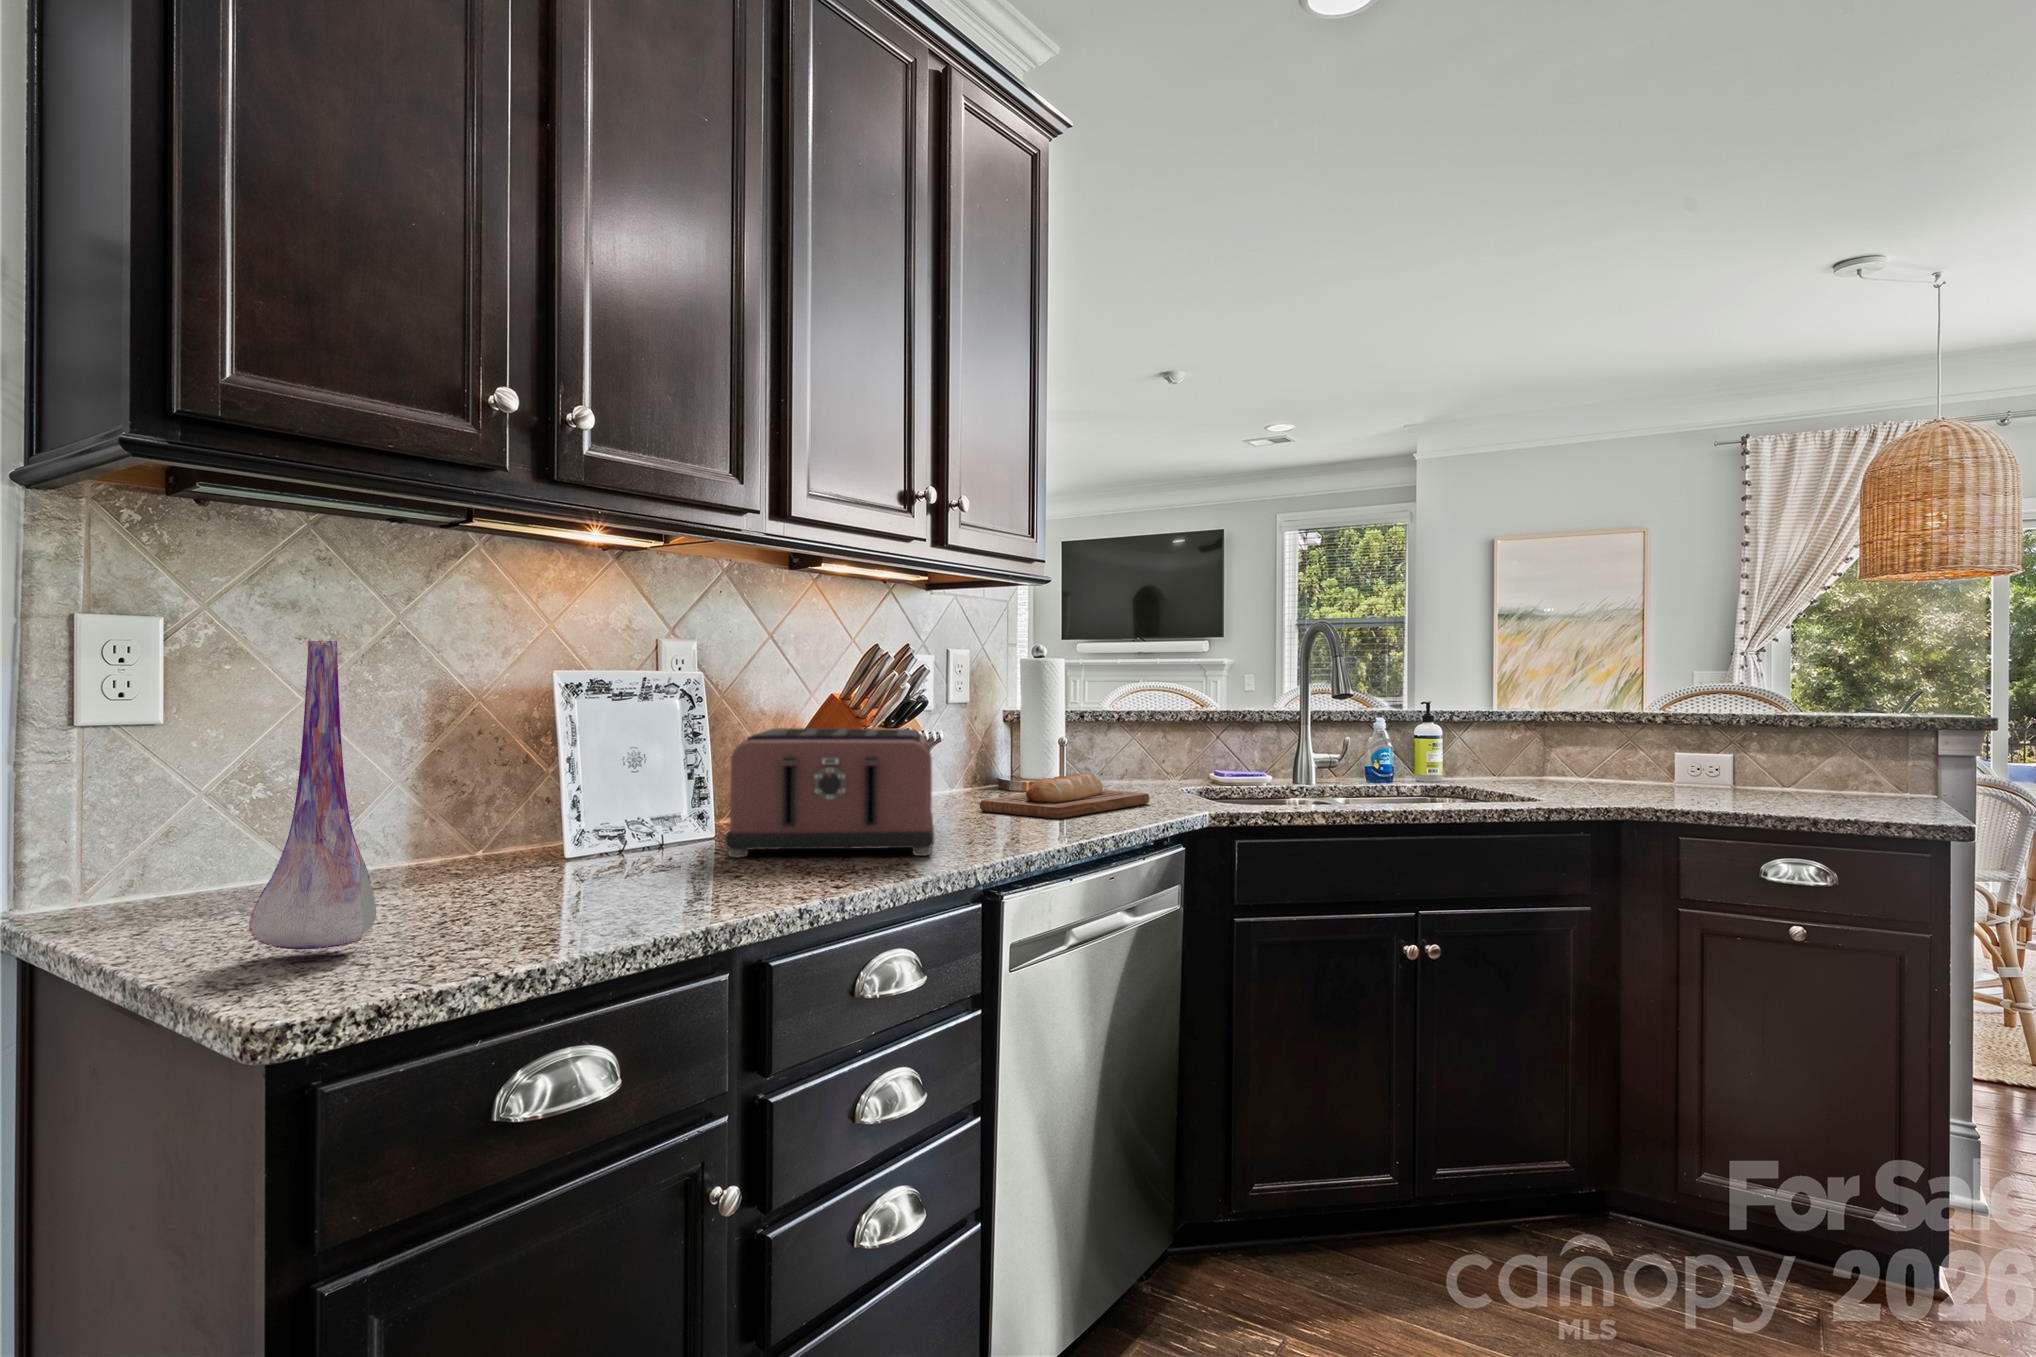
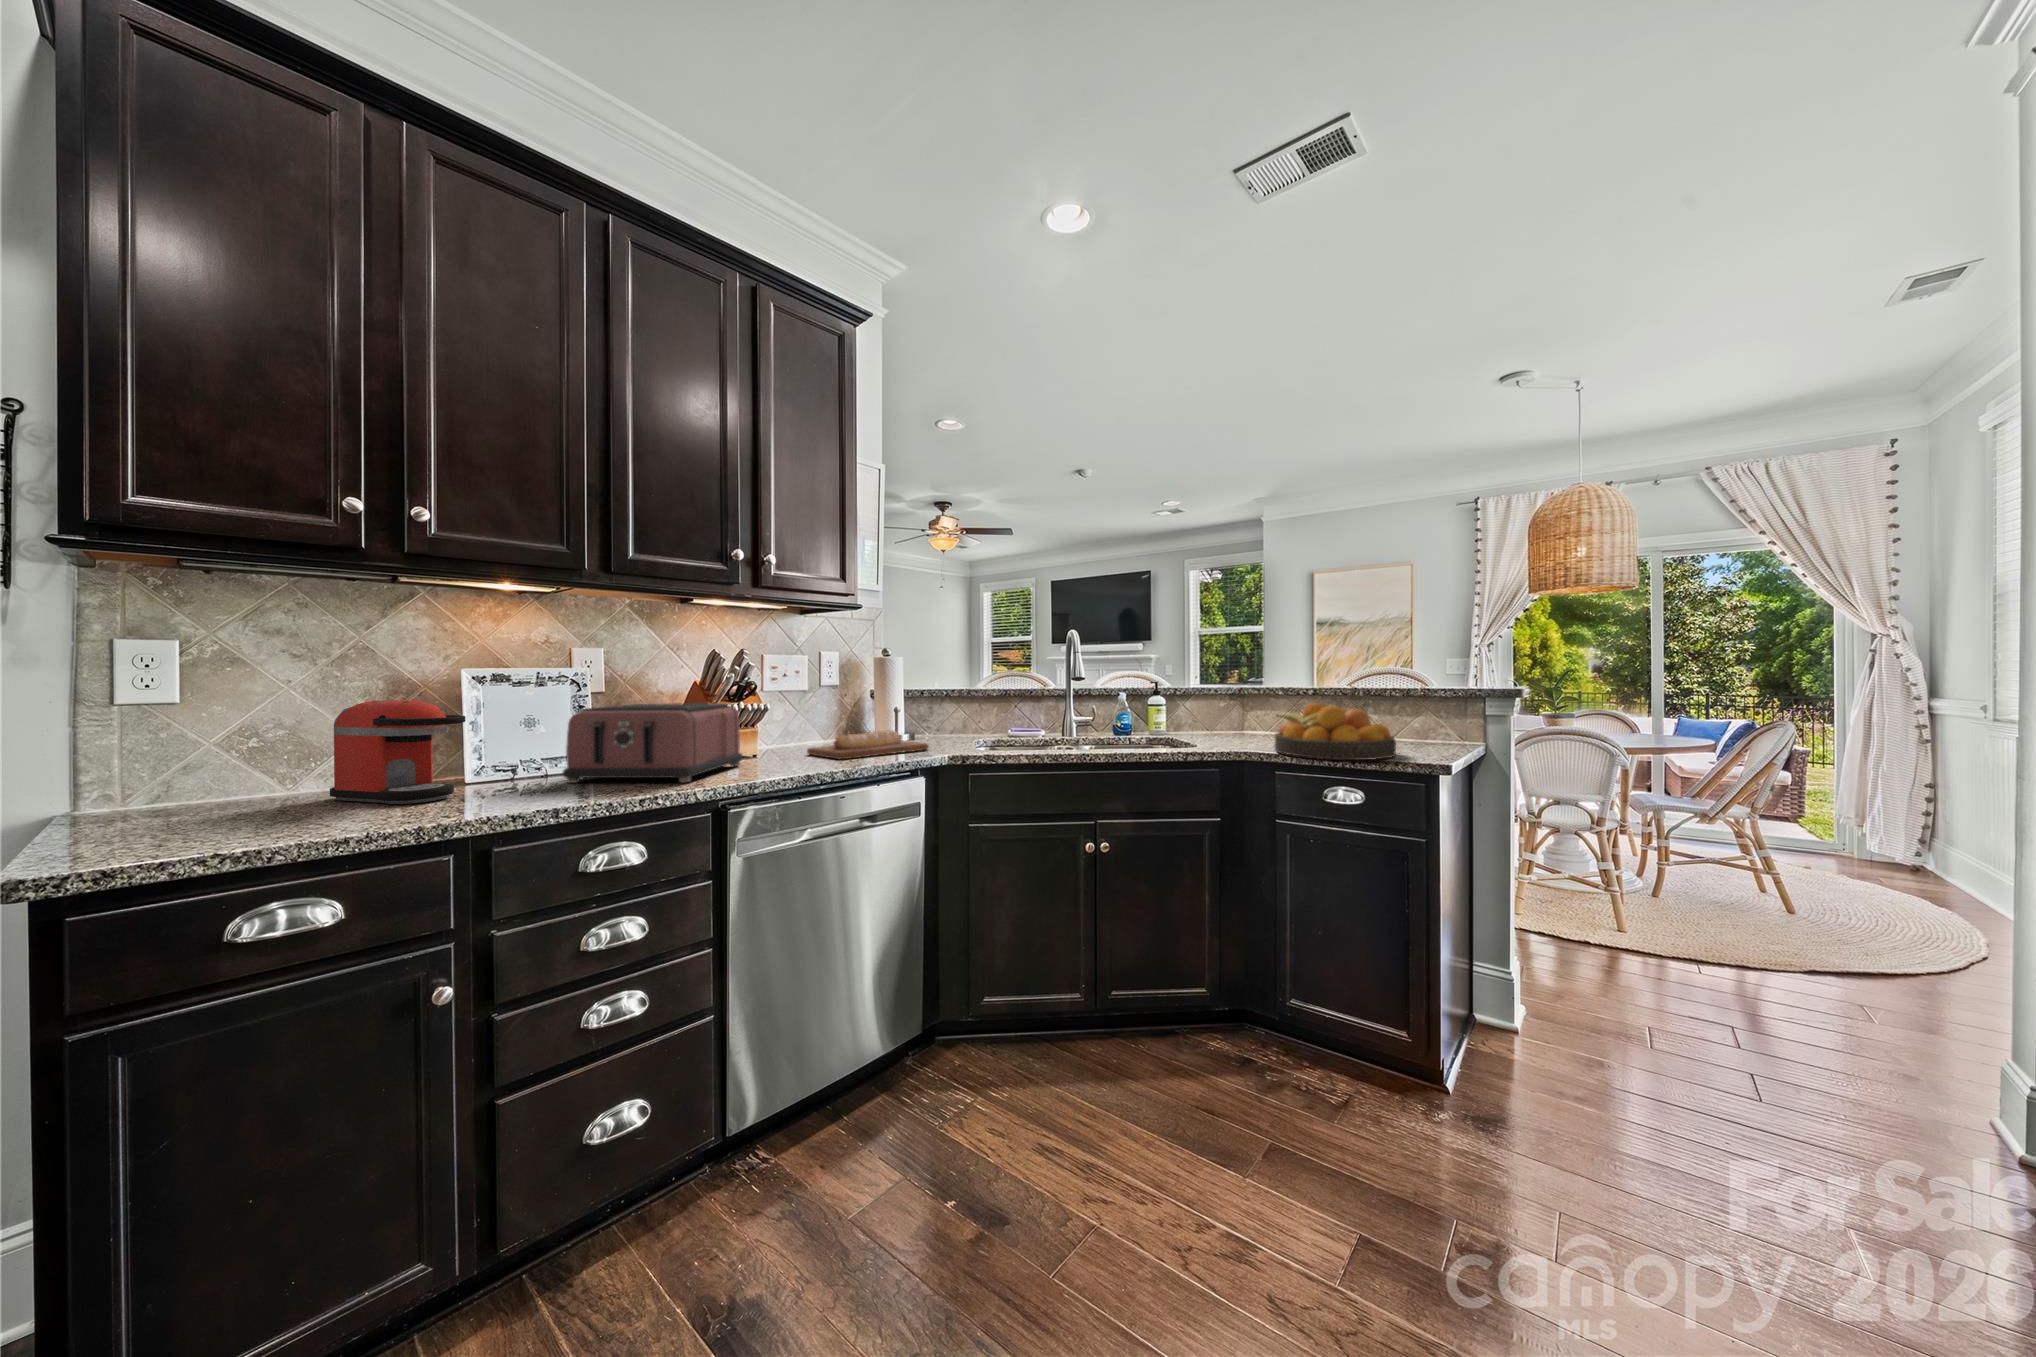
vase: present [249,641,377,949] -> none [112,652,211,838]
coffee maker: none [406,720,641,893] -> present [330,700,466,804]
fruit bowl: none [1662,734,1864,819] -> present [1275,703,1396,760]

